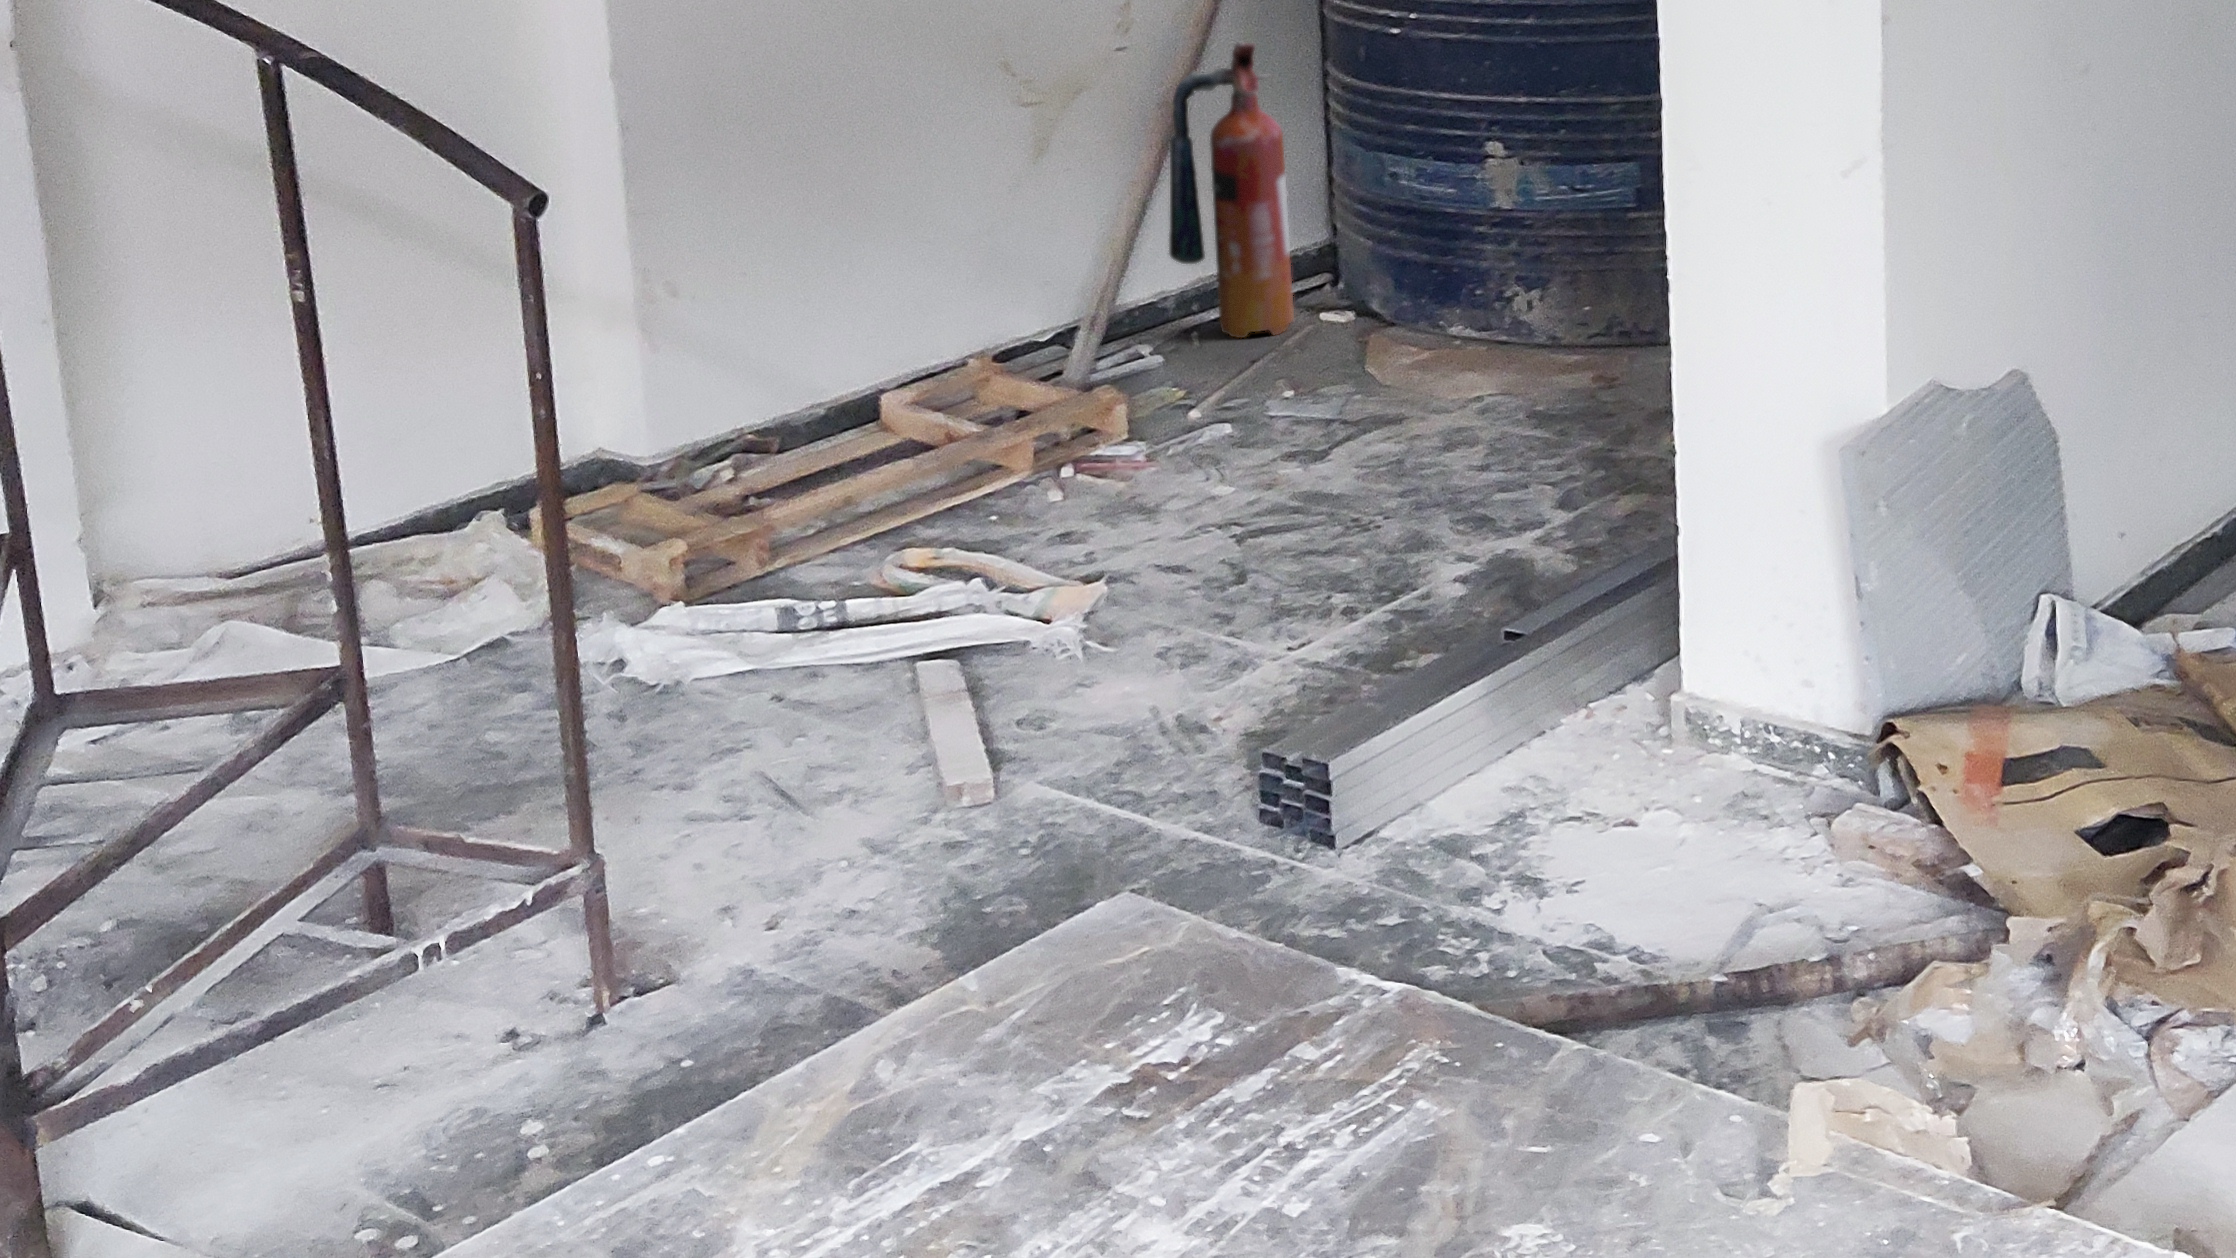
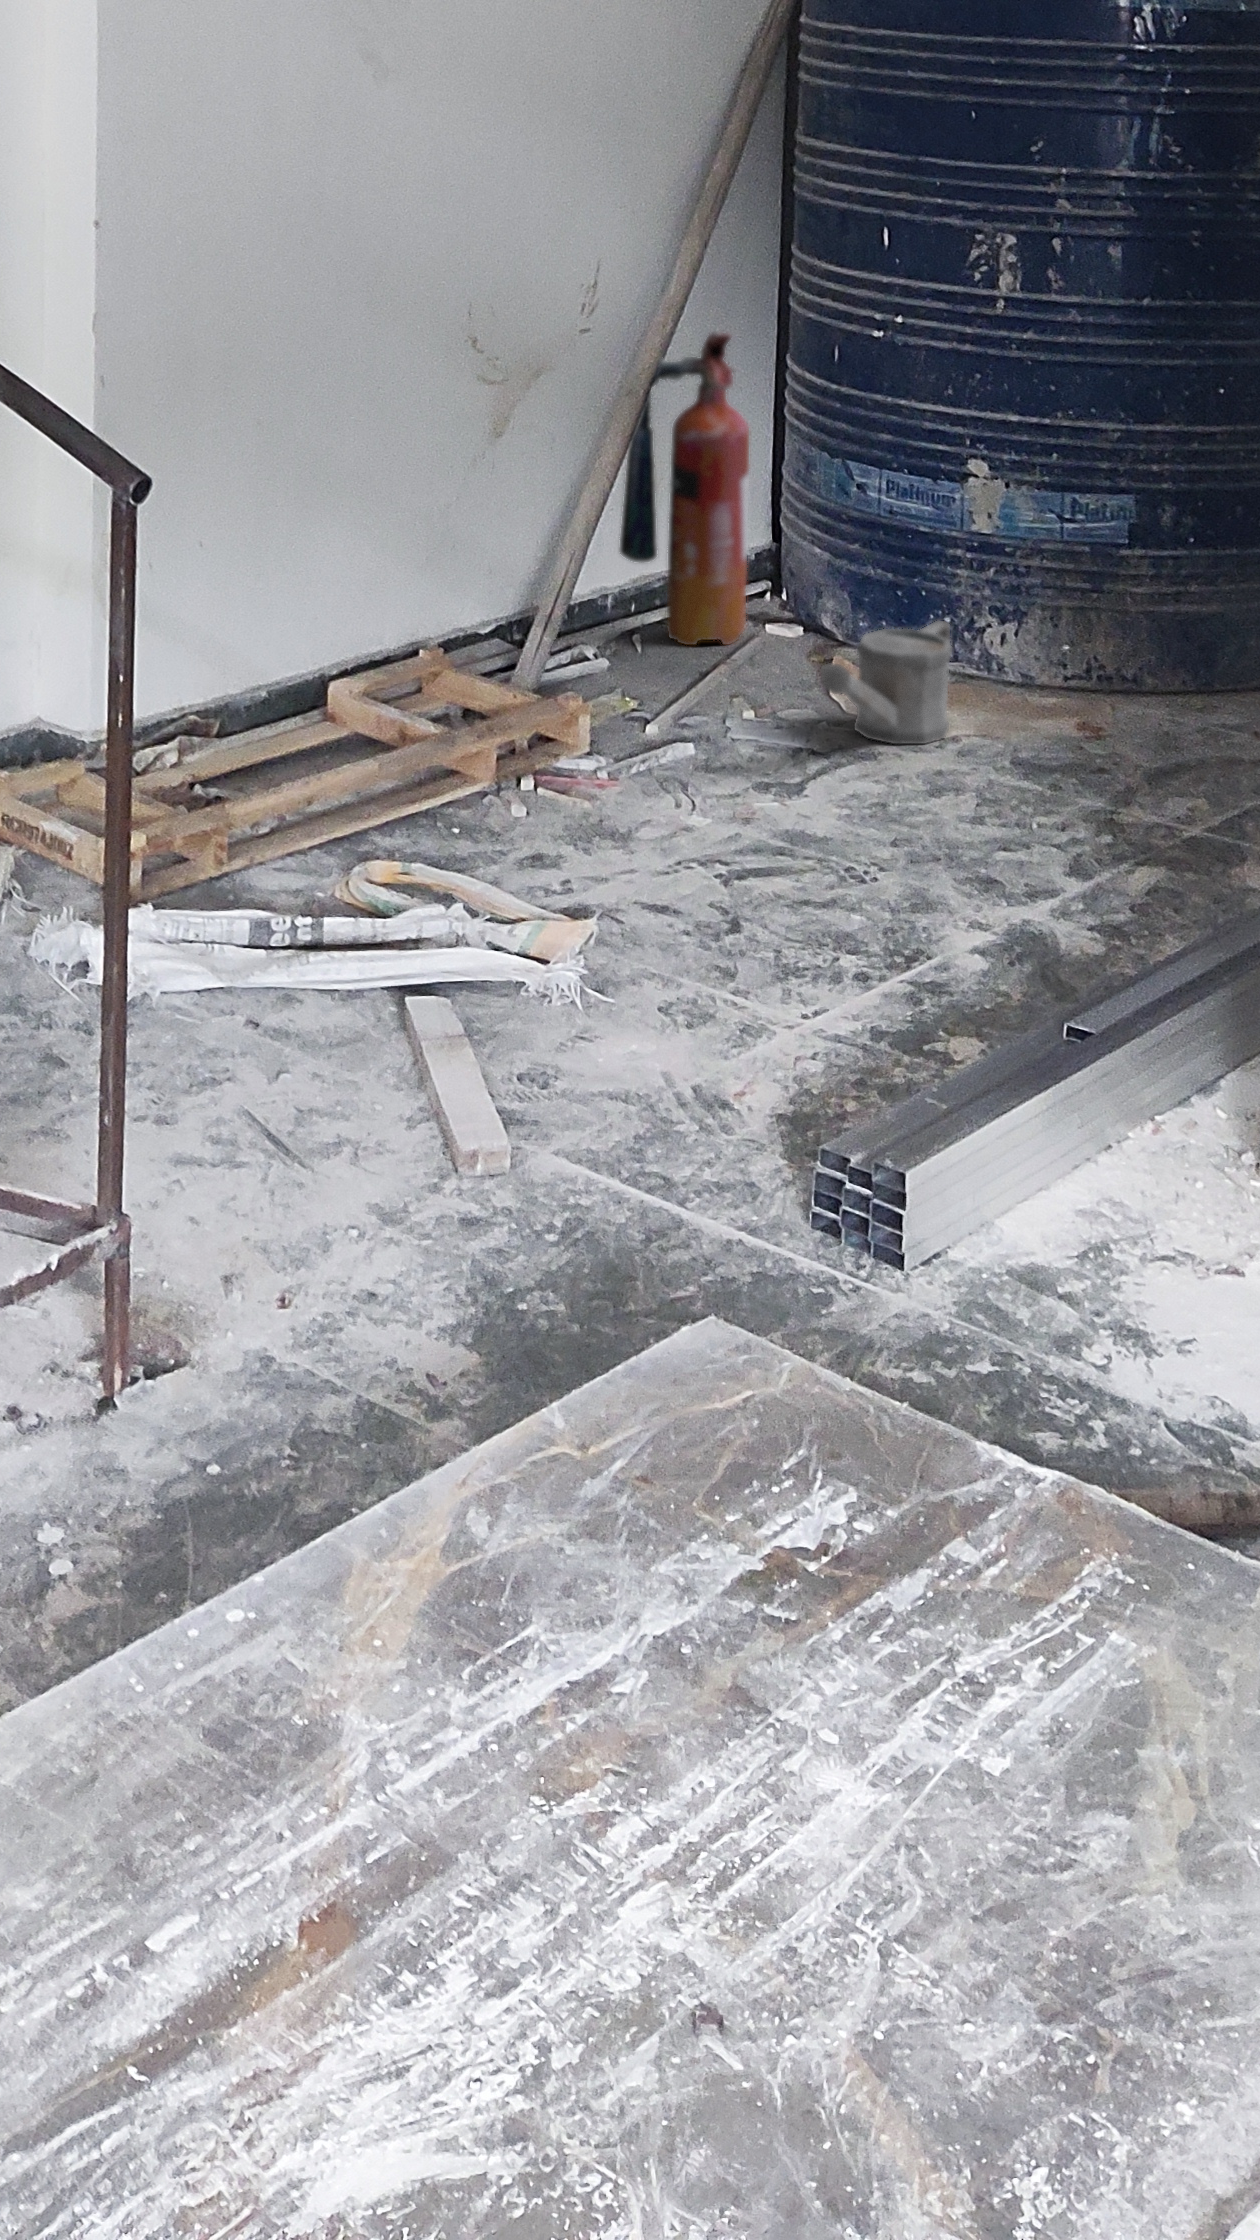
watering can: none [1337,294,1469,410] -> present [821,621,952,744]

